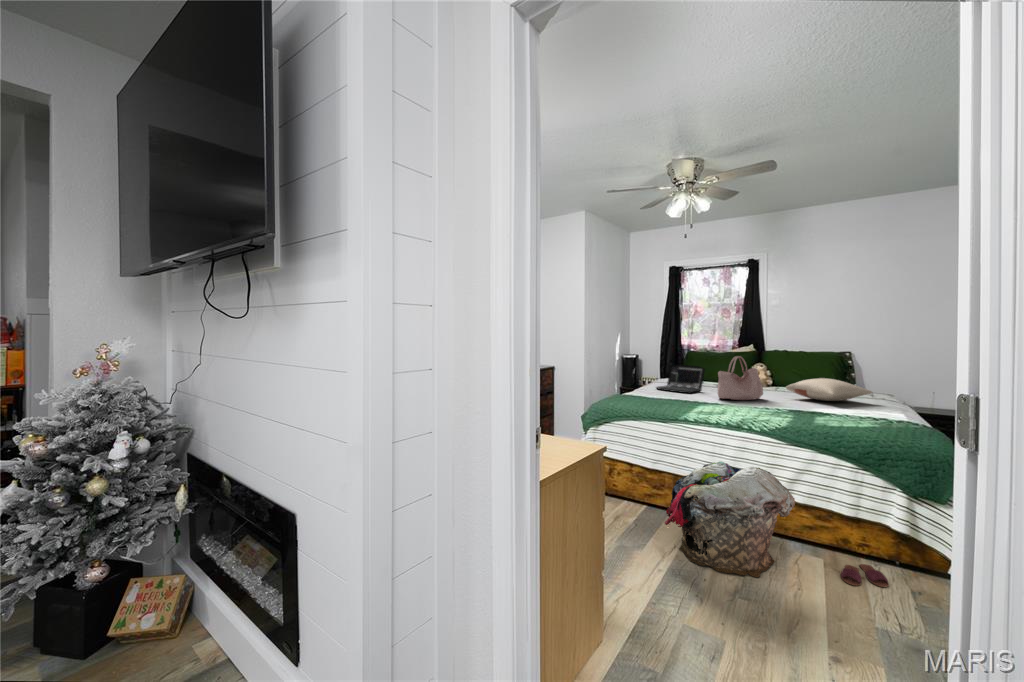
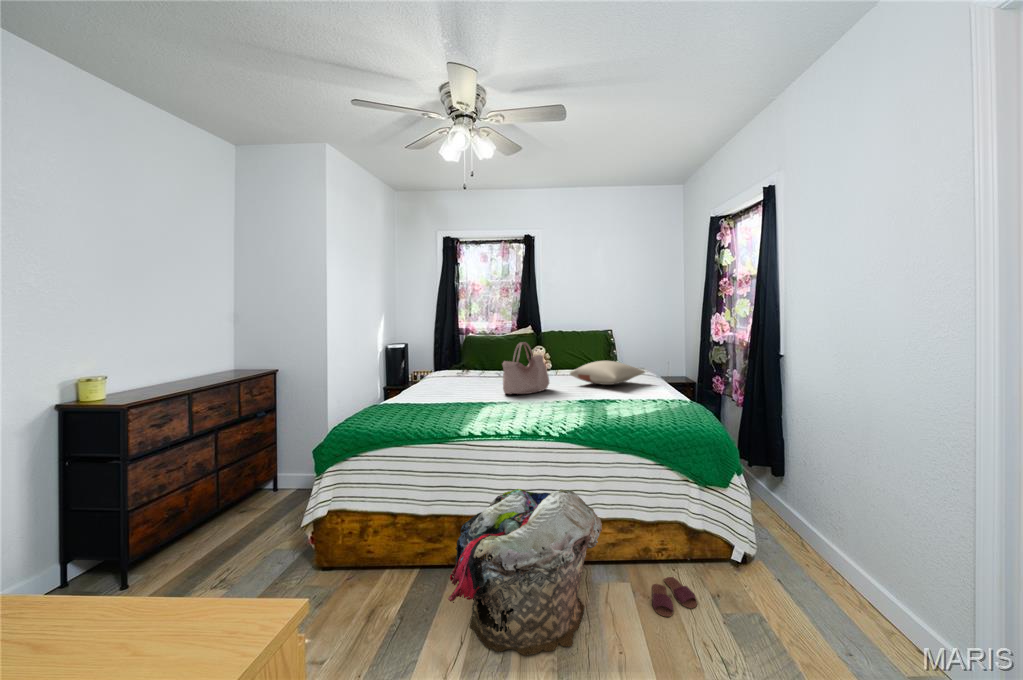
laptop: present [656,365,705,393] -> none [432,355,487,390]

